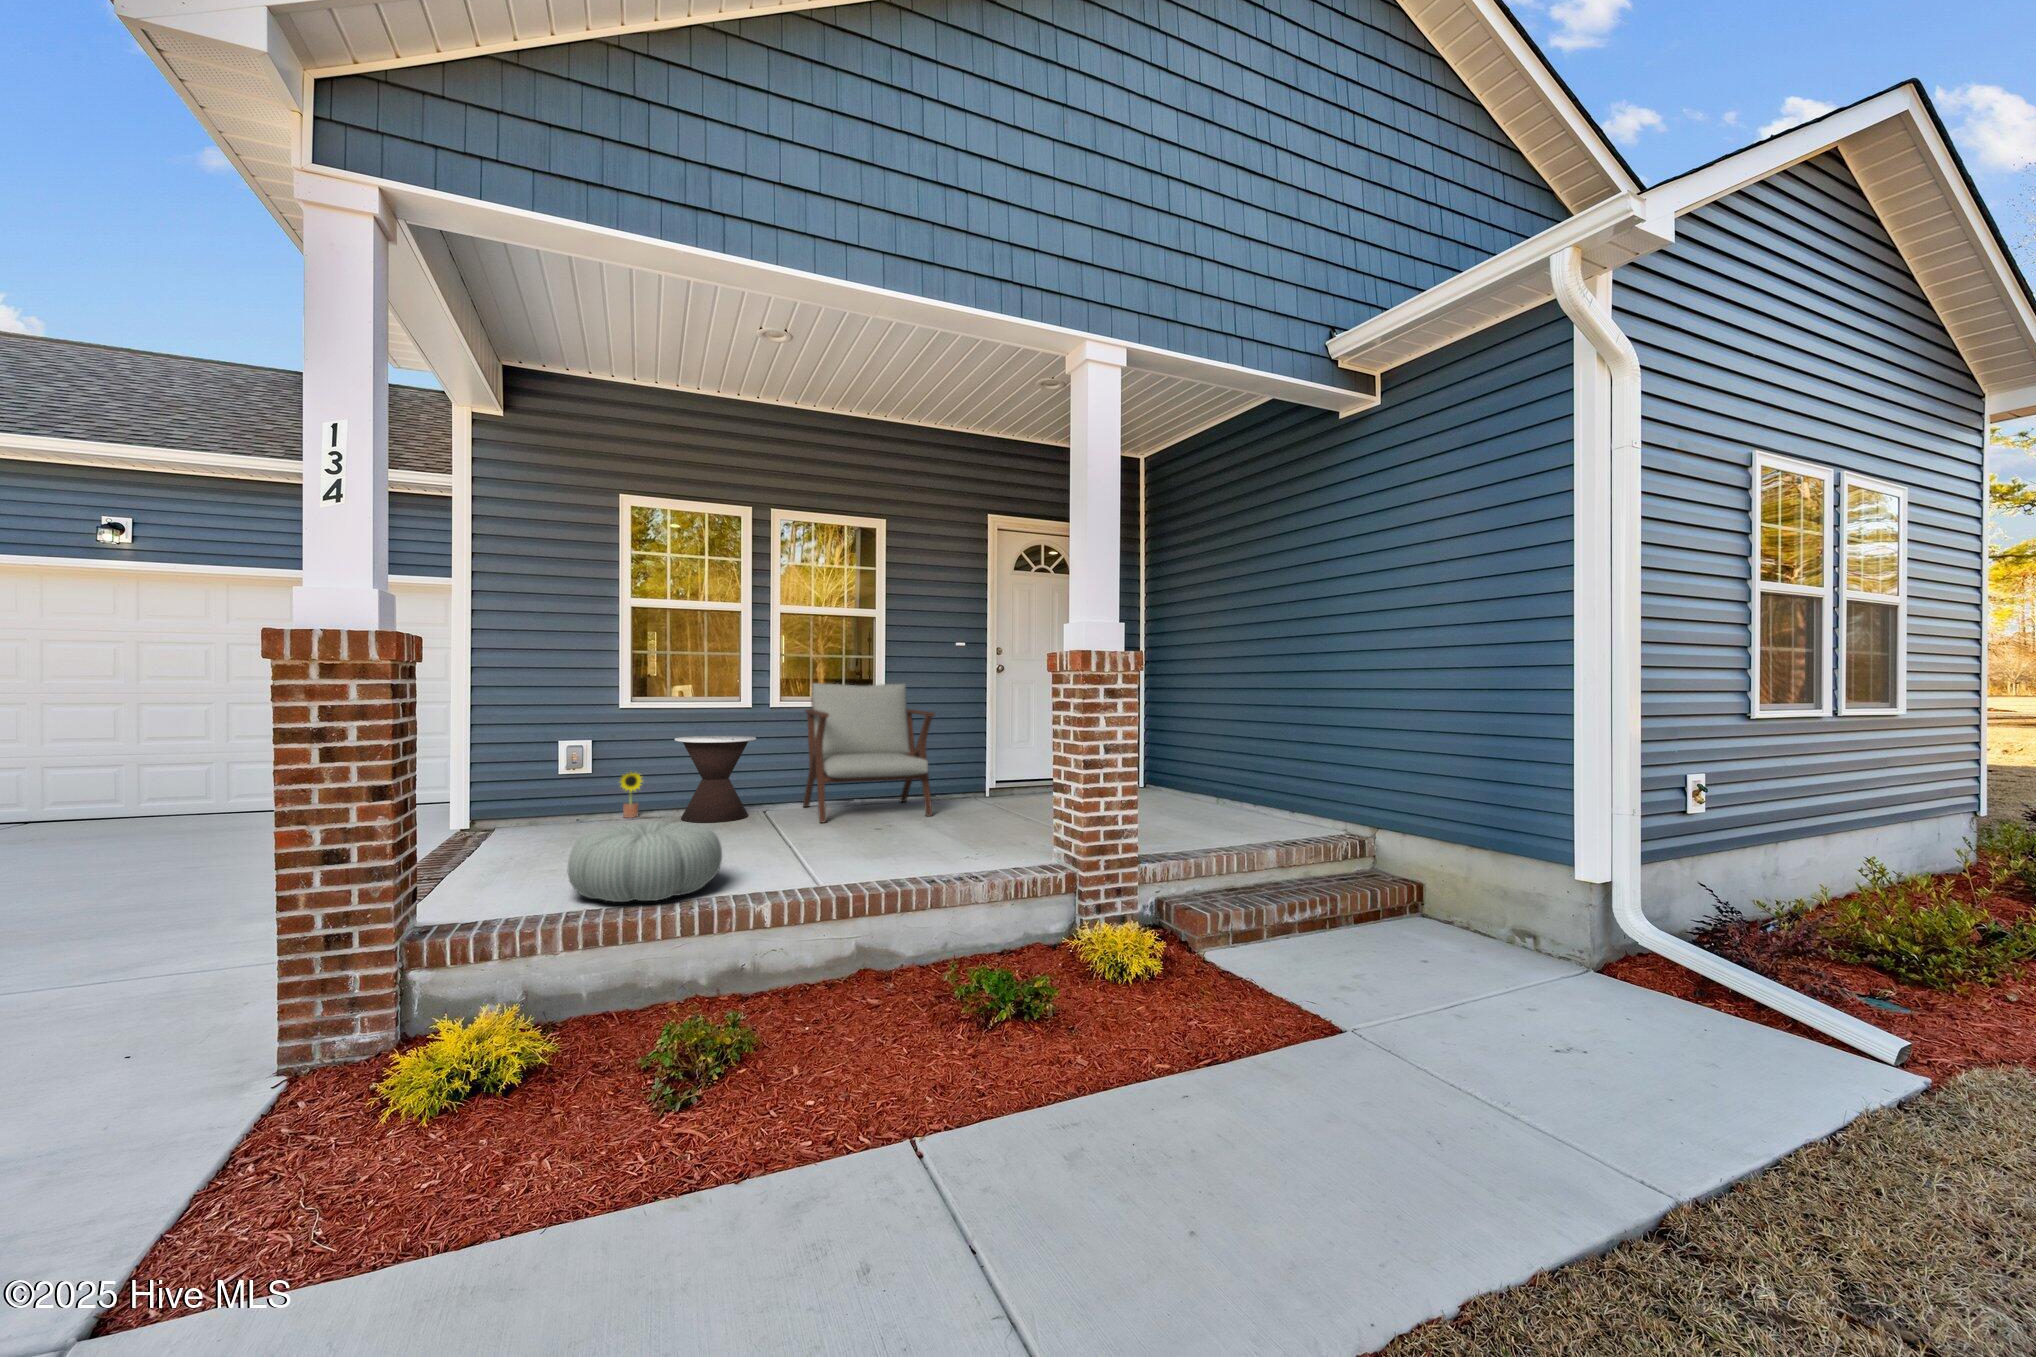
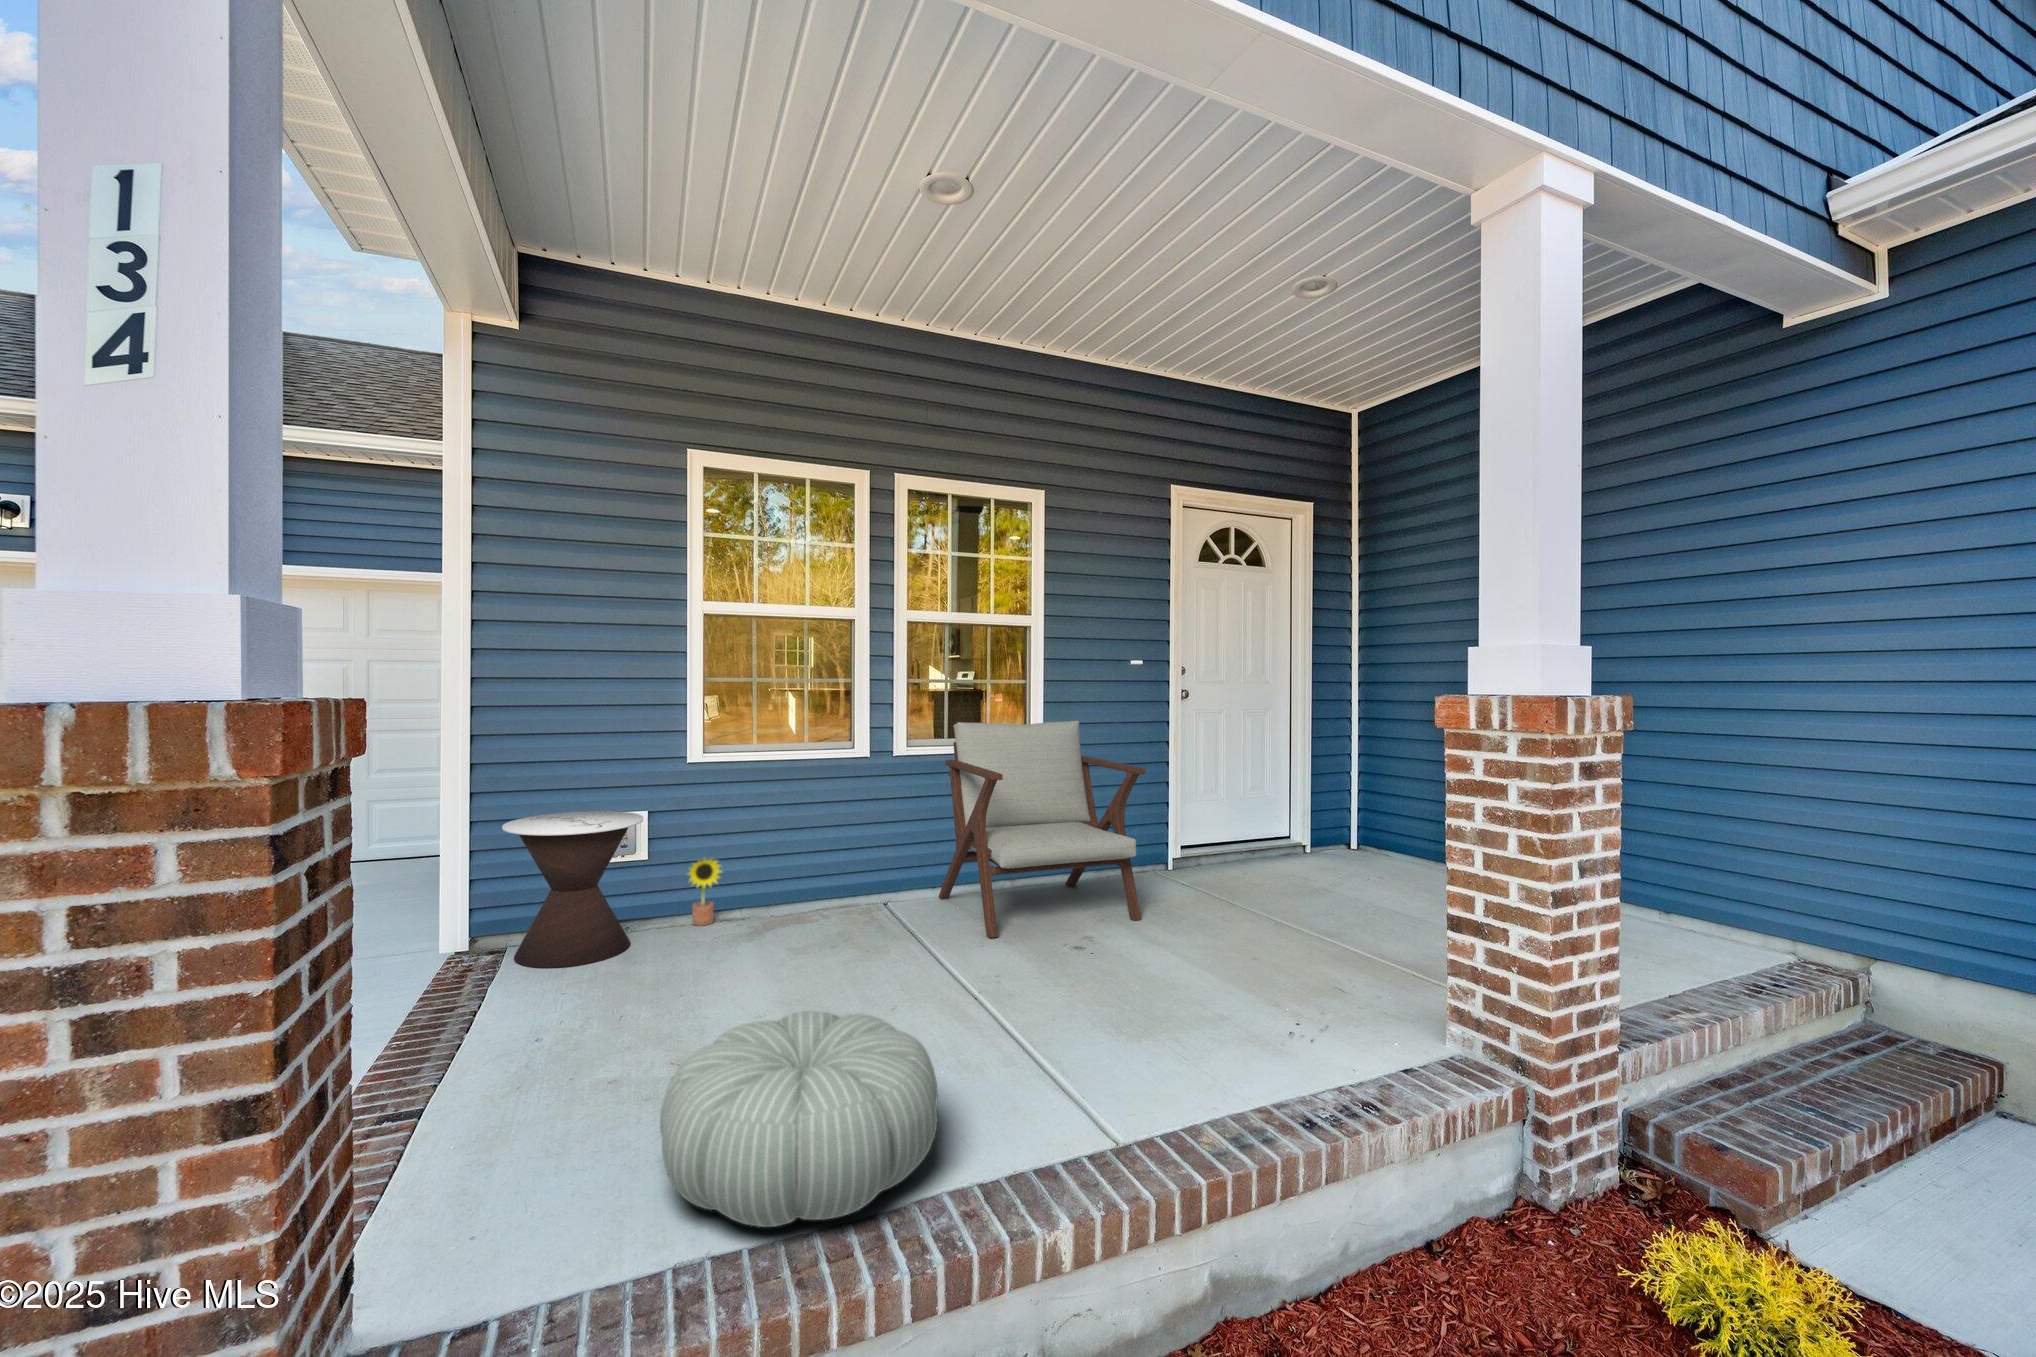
side table: present [675,735,756,823] -> present [502,811,643,968]

